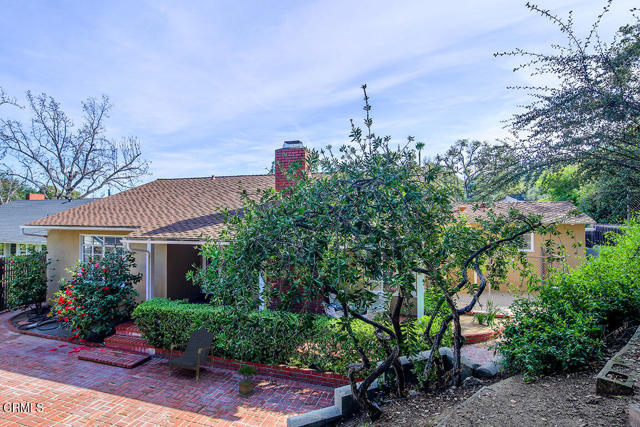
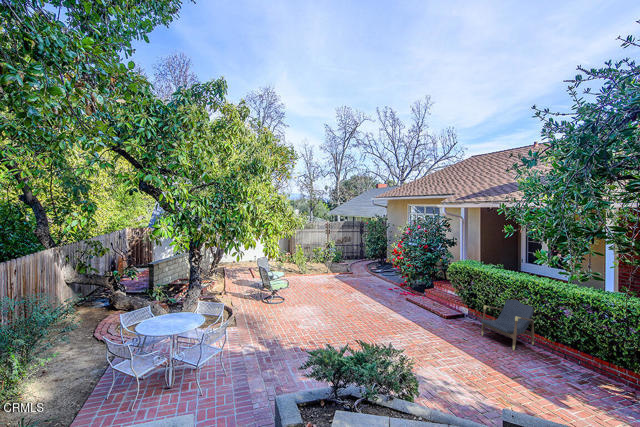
potted tree: present [237,365,258,398] -> none [569,351,605,393]

